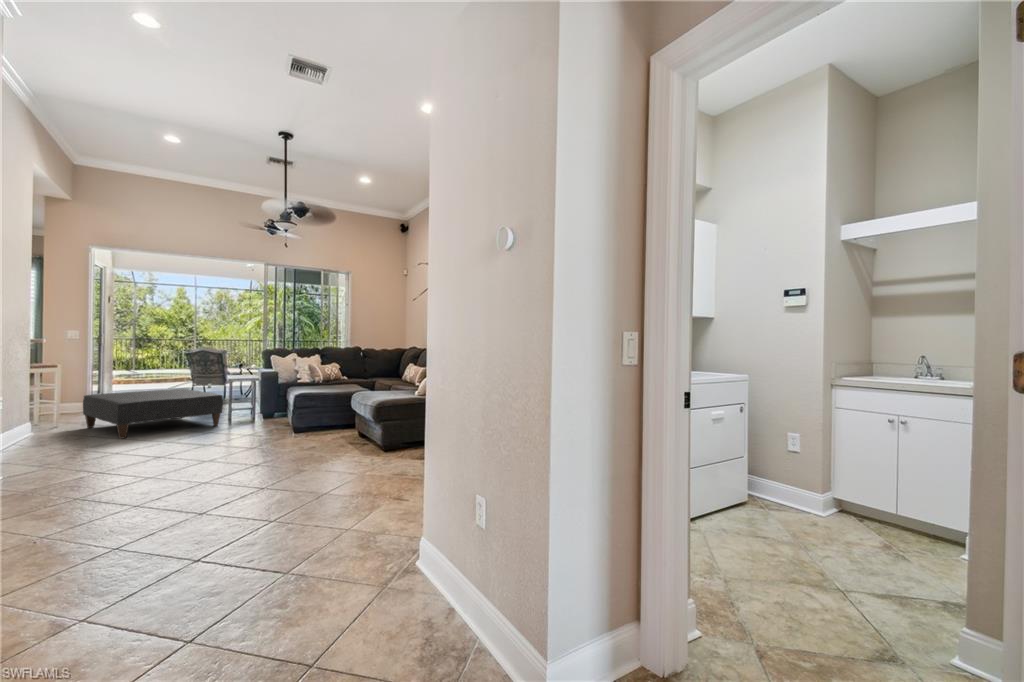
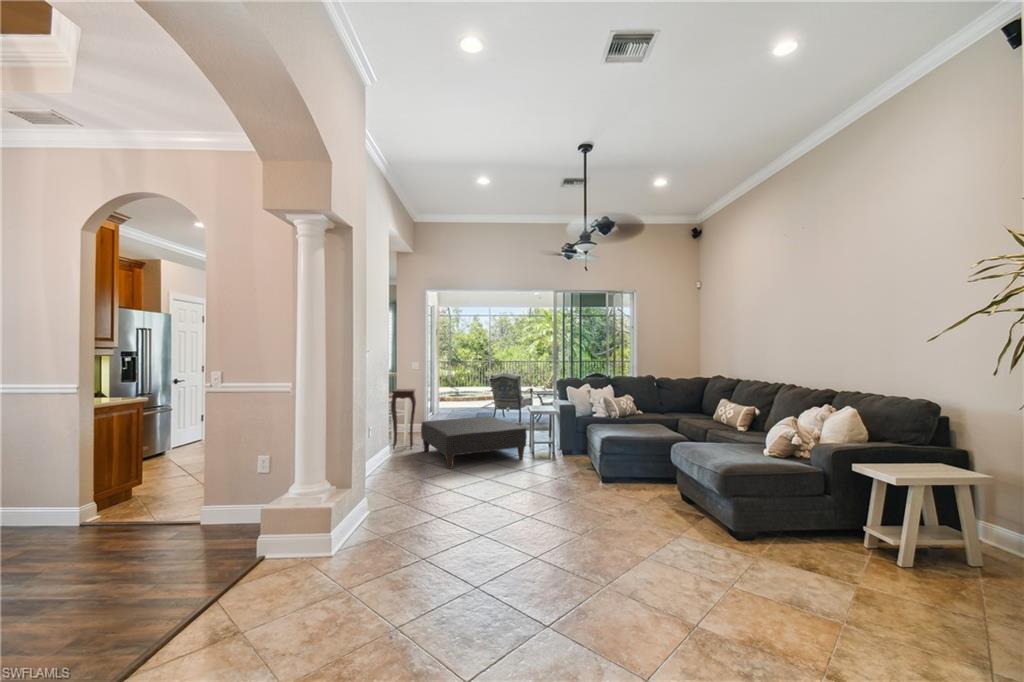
side table: none [35,360,76,430] -> present [391,389,416,449]

